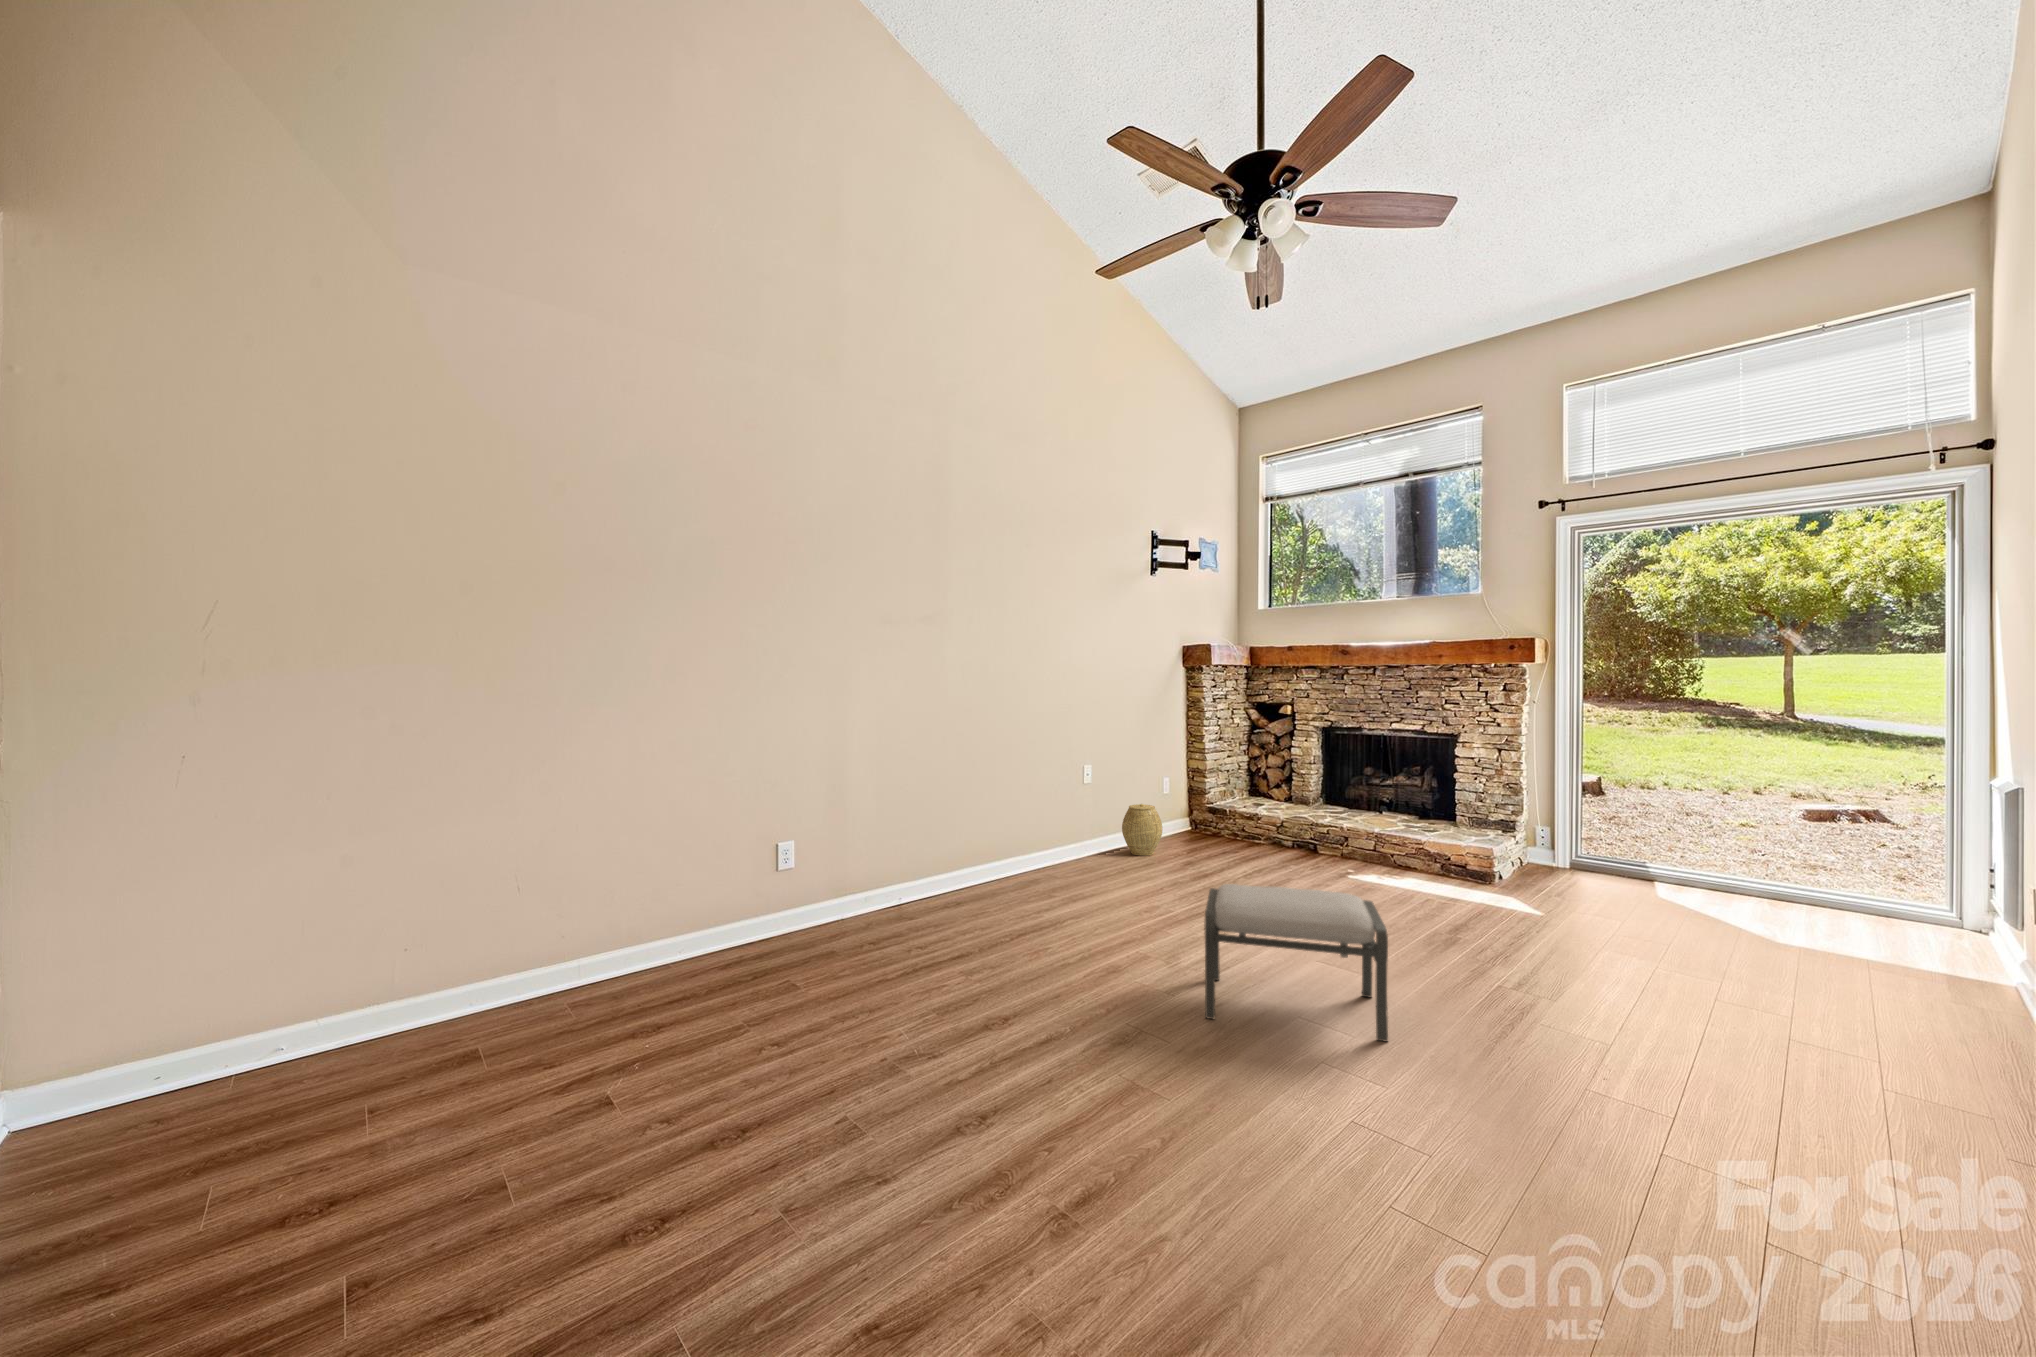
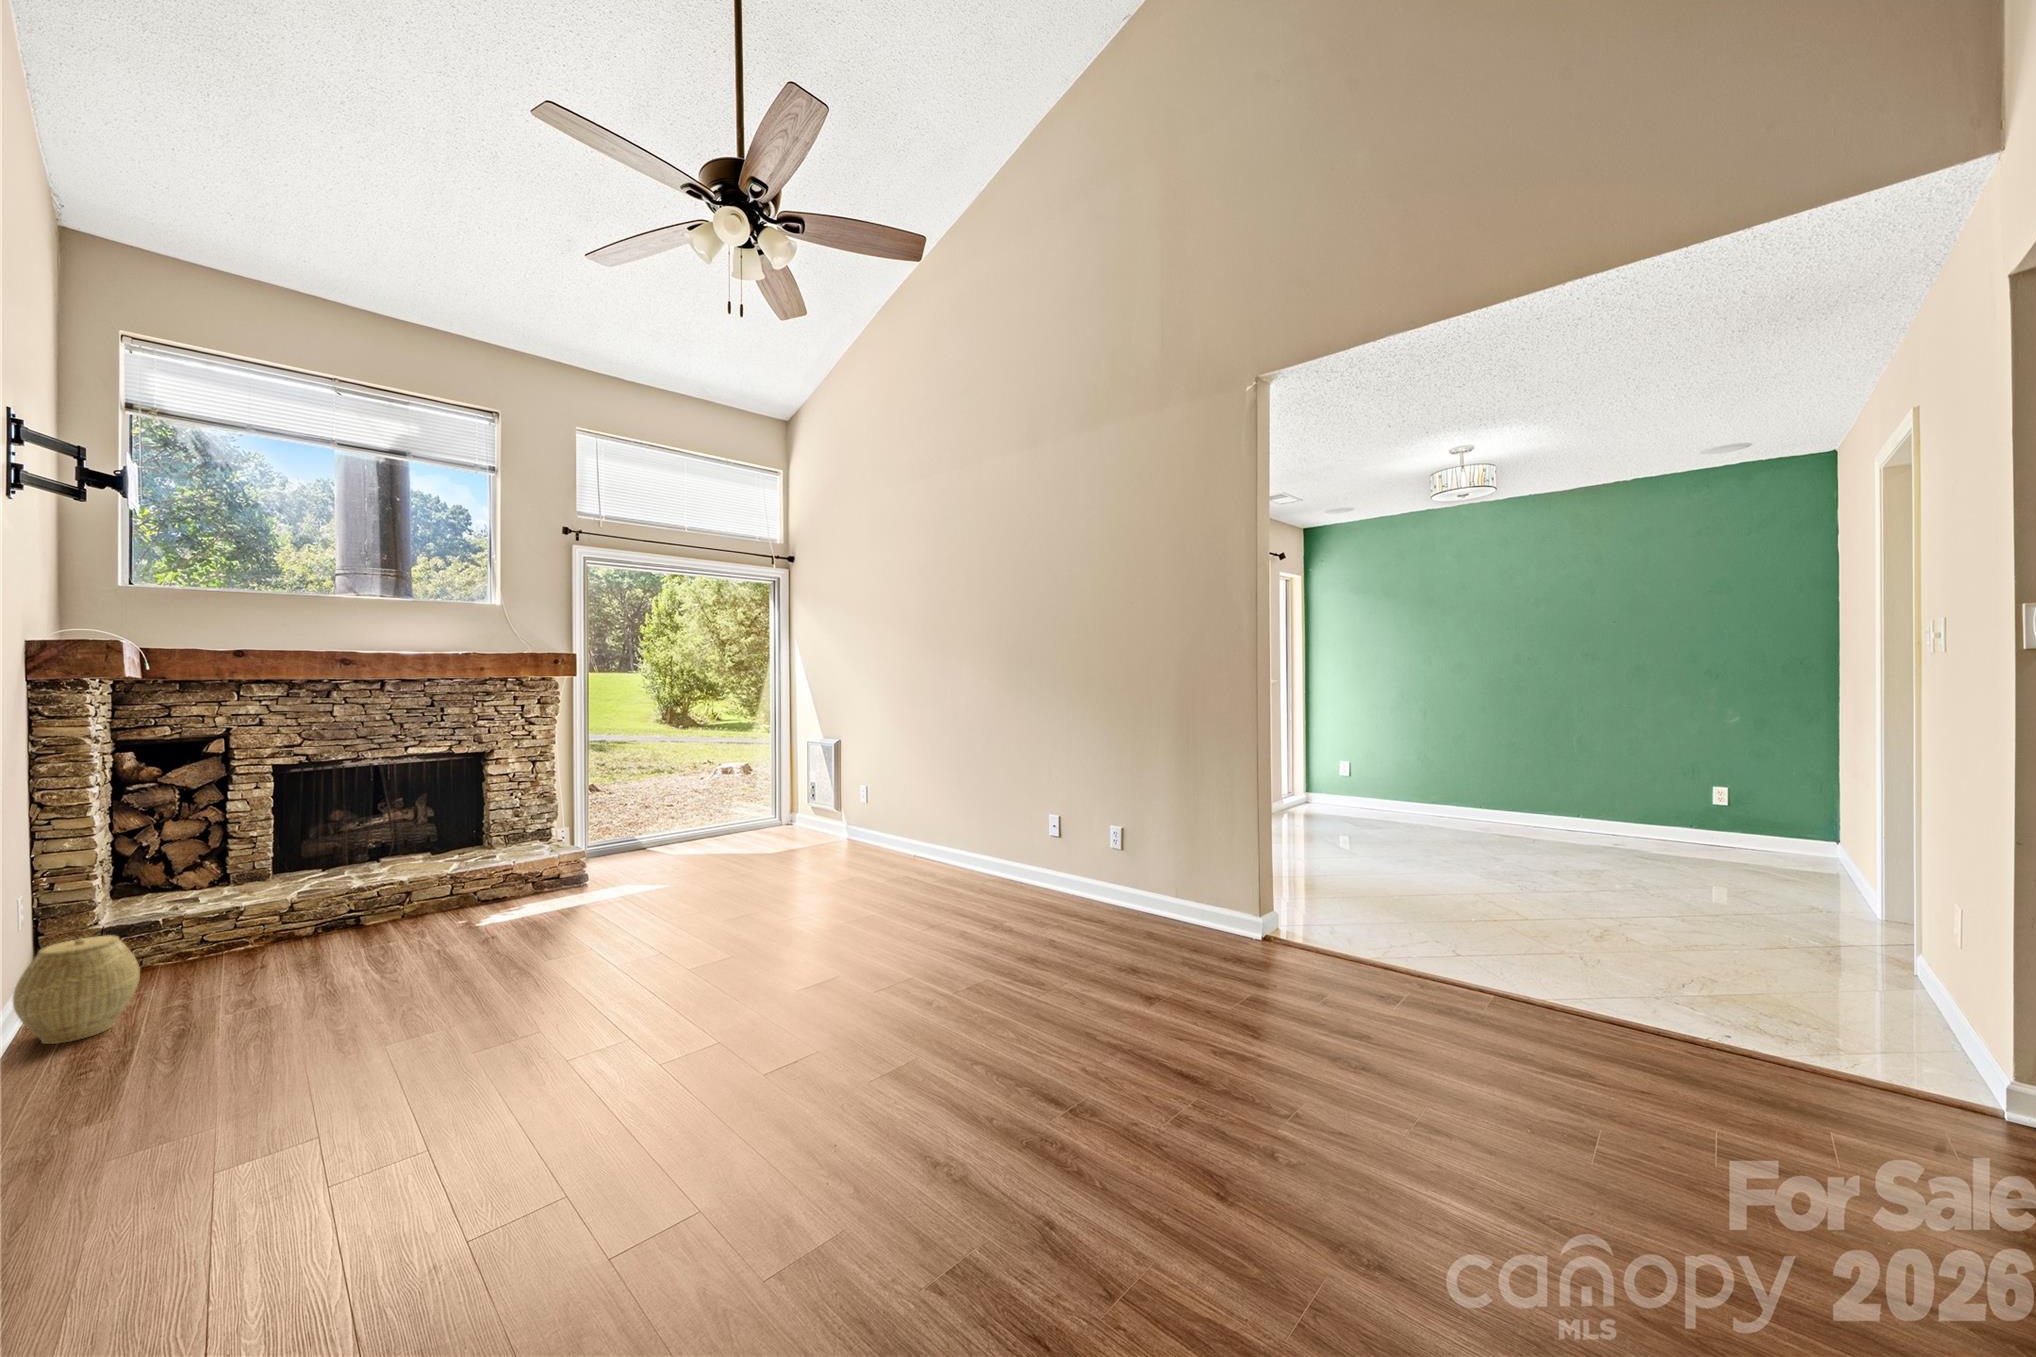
ottoman: present [1204,884,1388,1041] -> none [690,878,857,1031]

